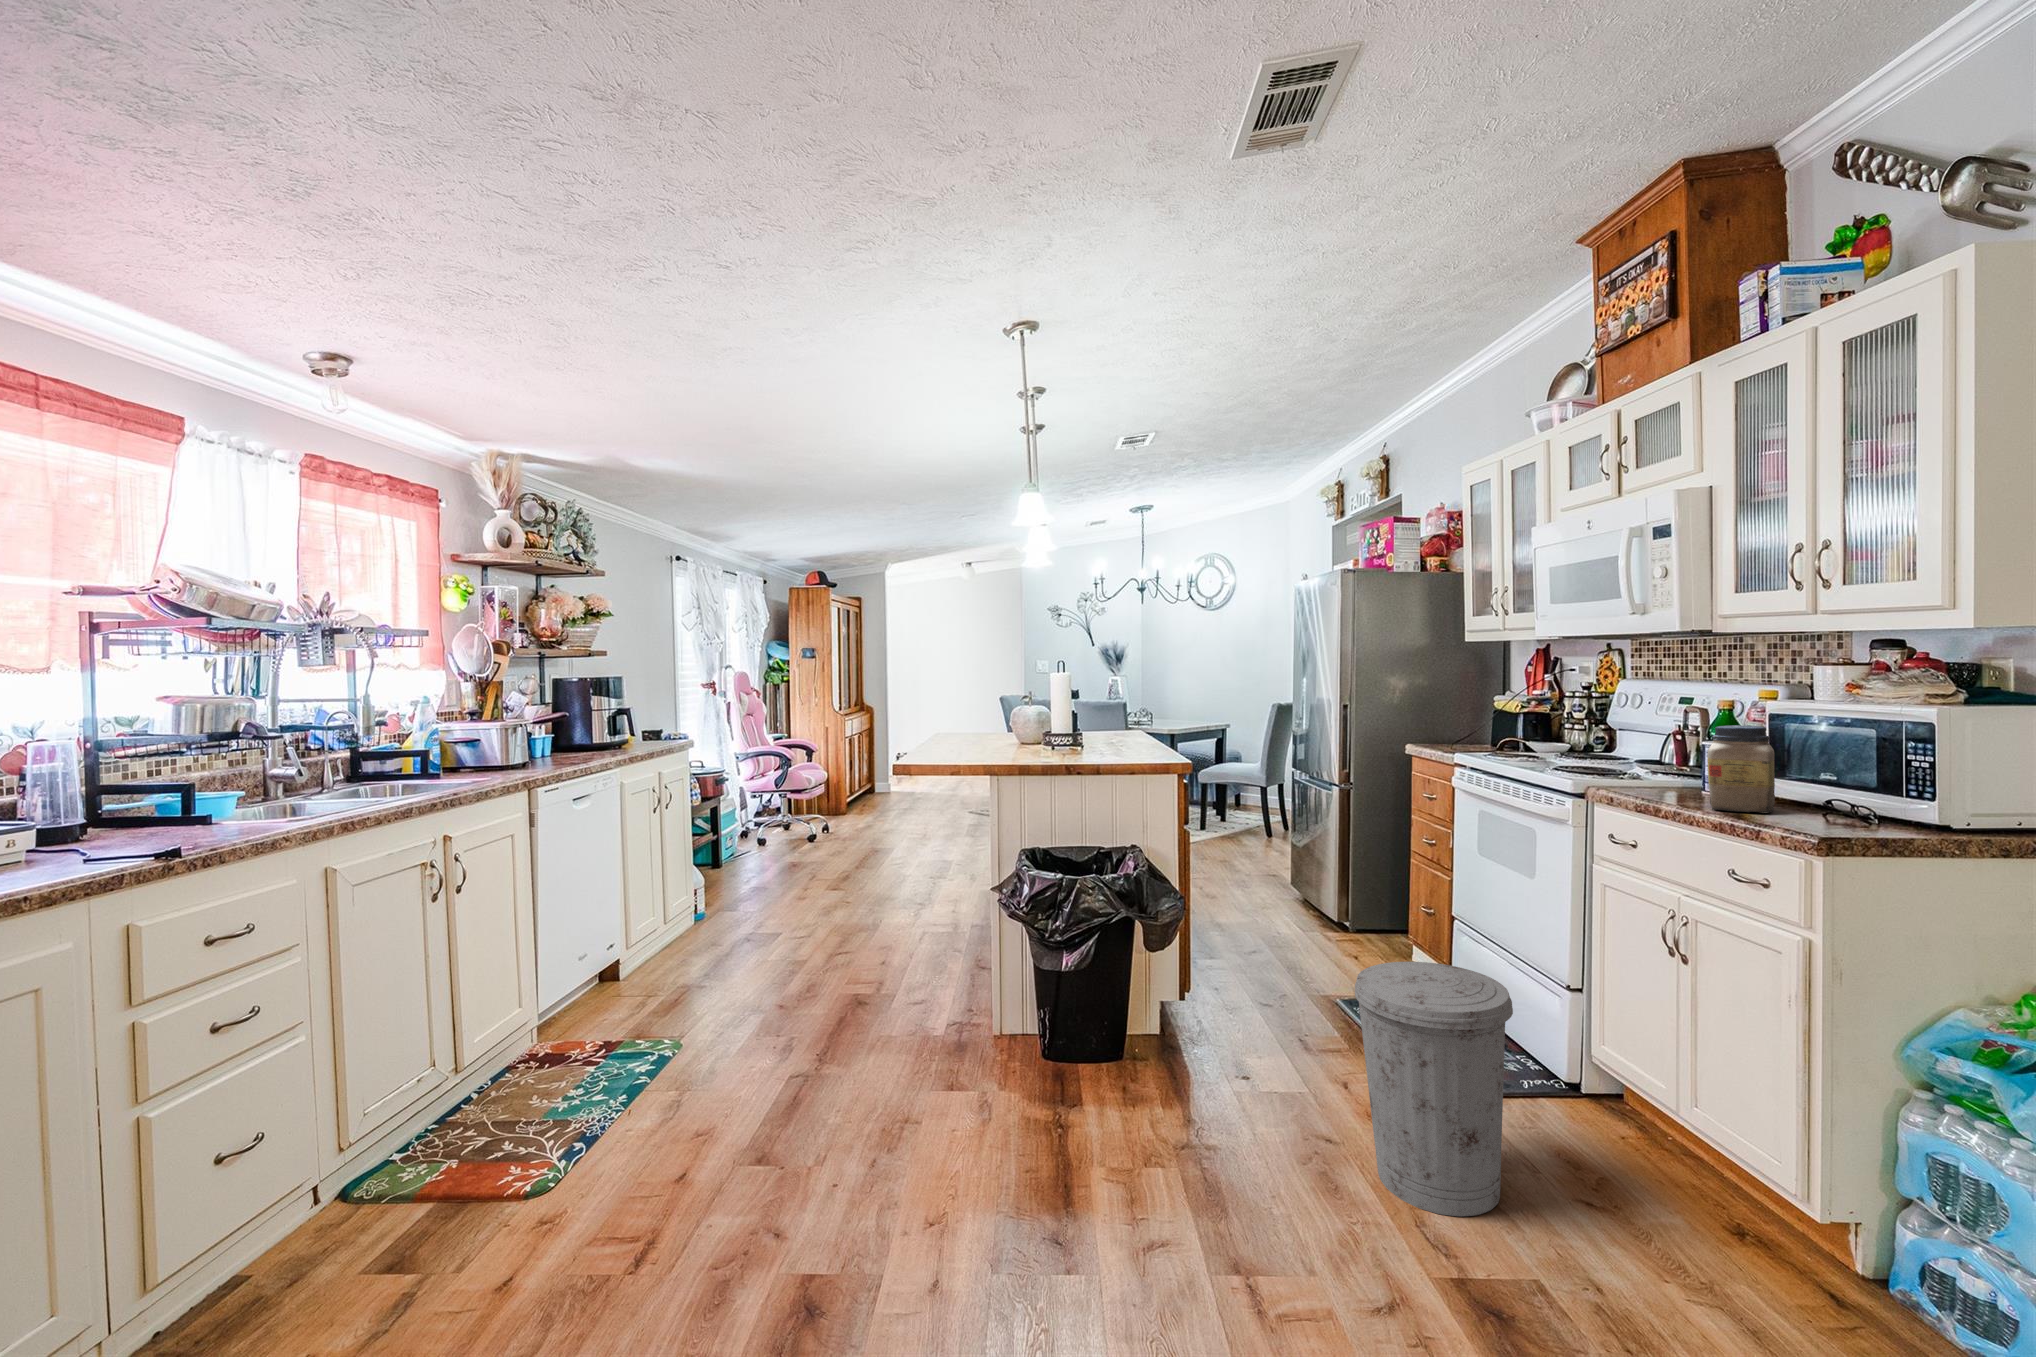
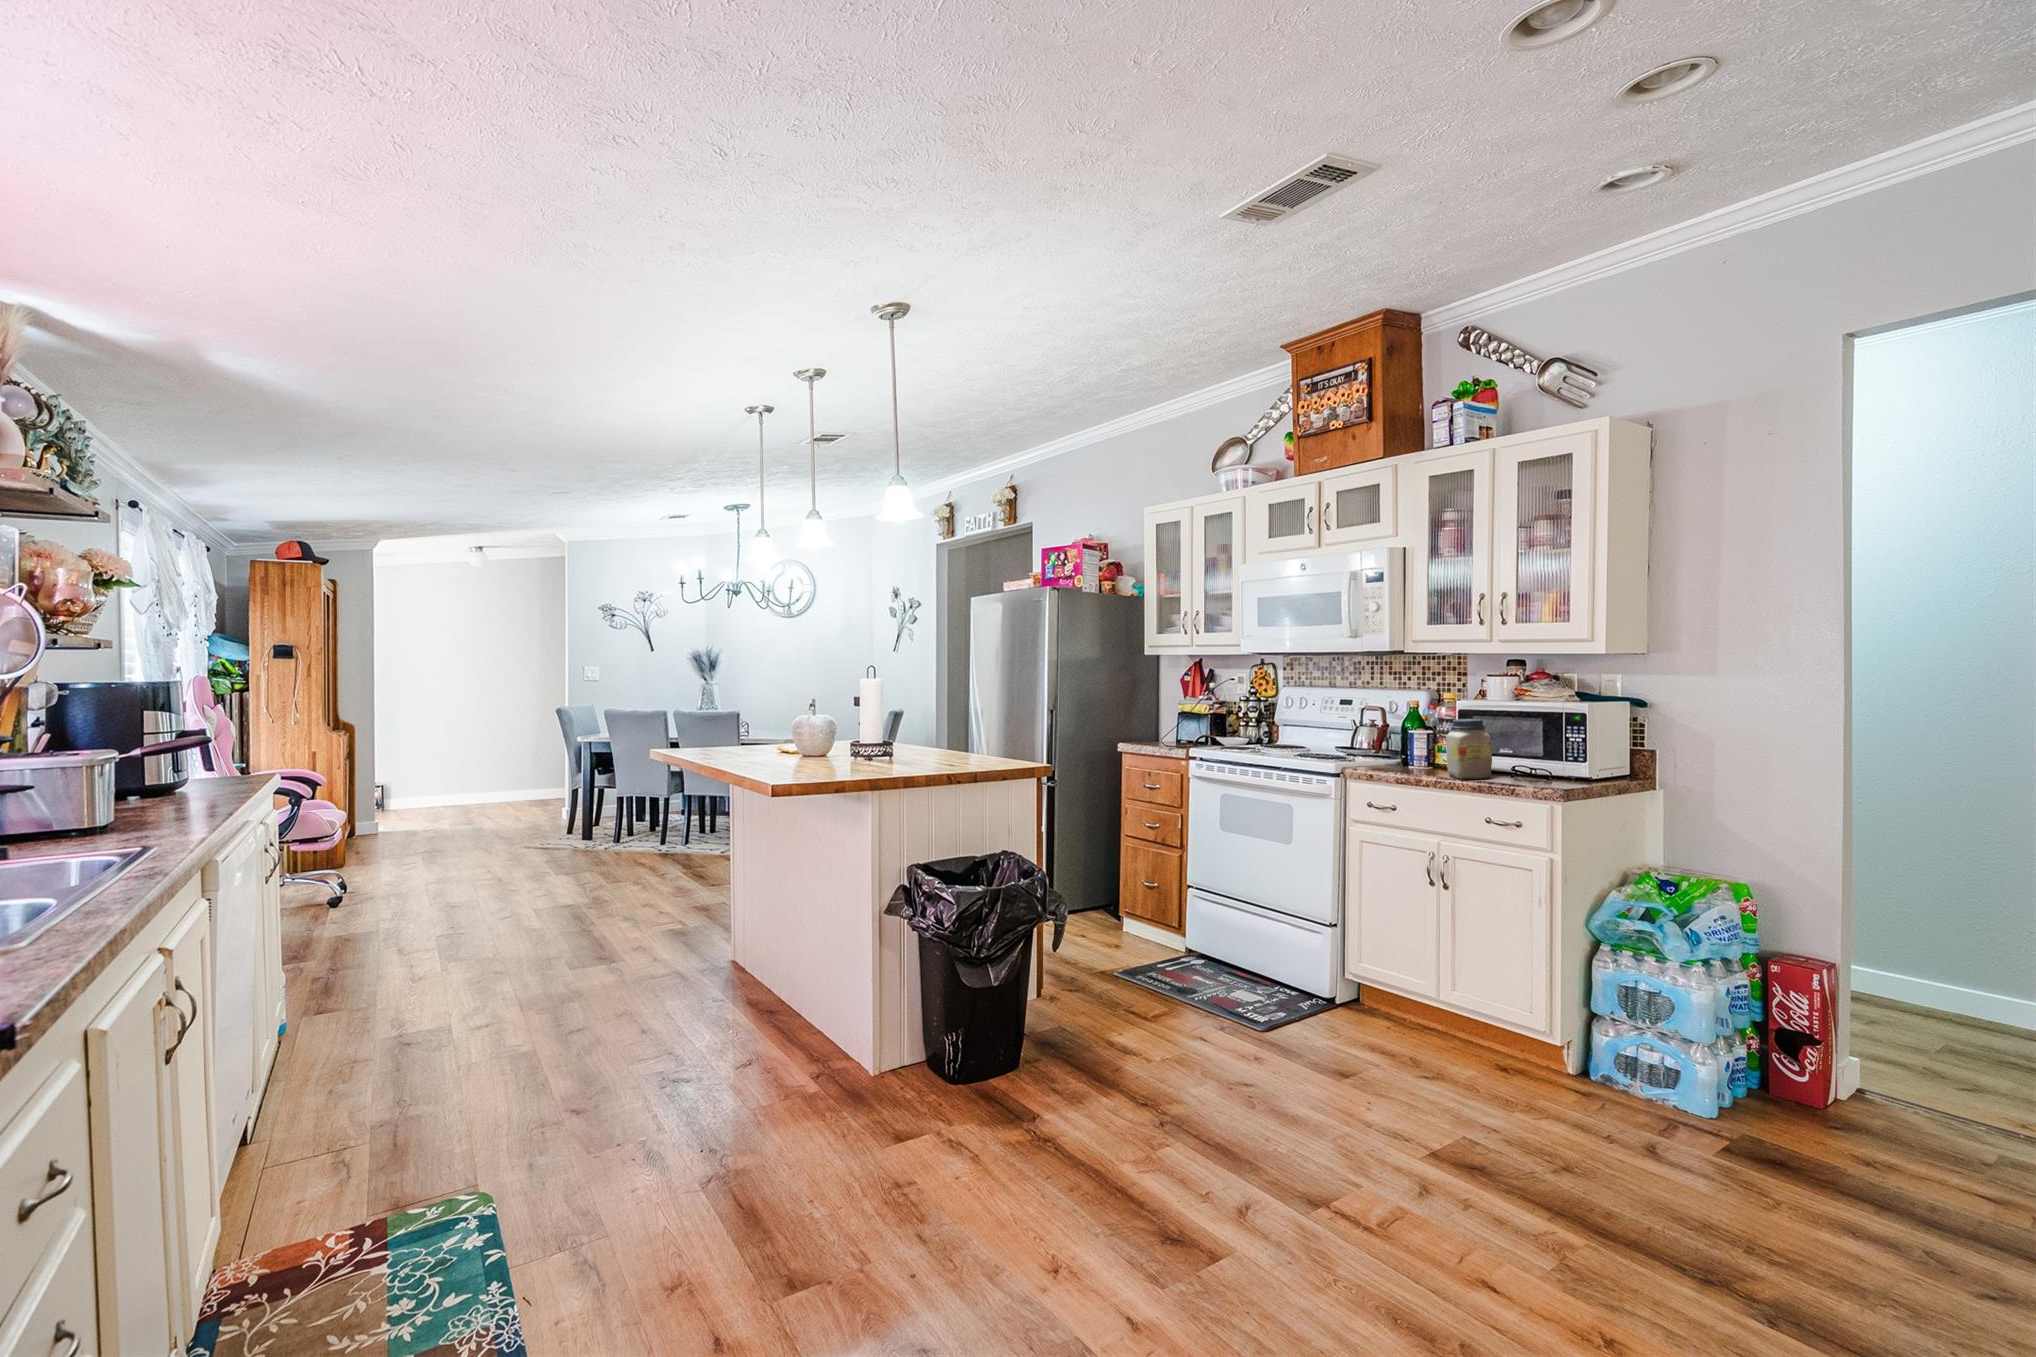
trash can: present [1355,962,1513,1216] -> none [1292,928,1417,1131]

